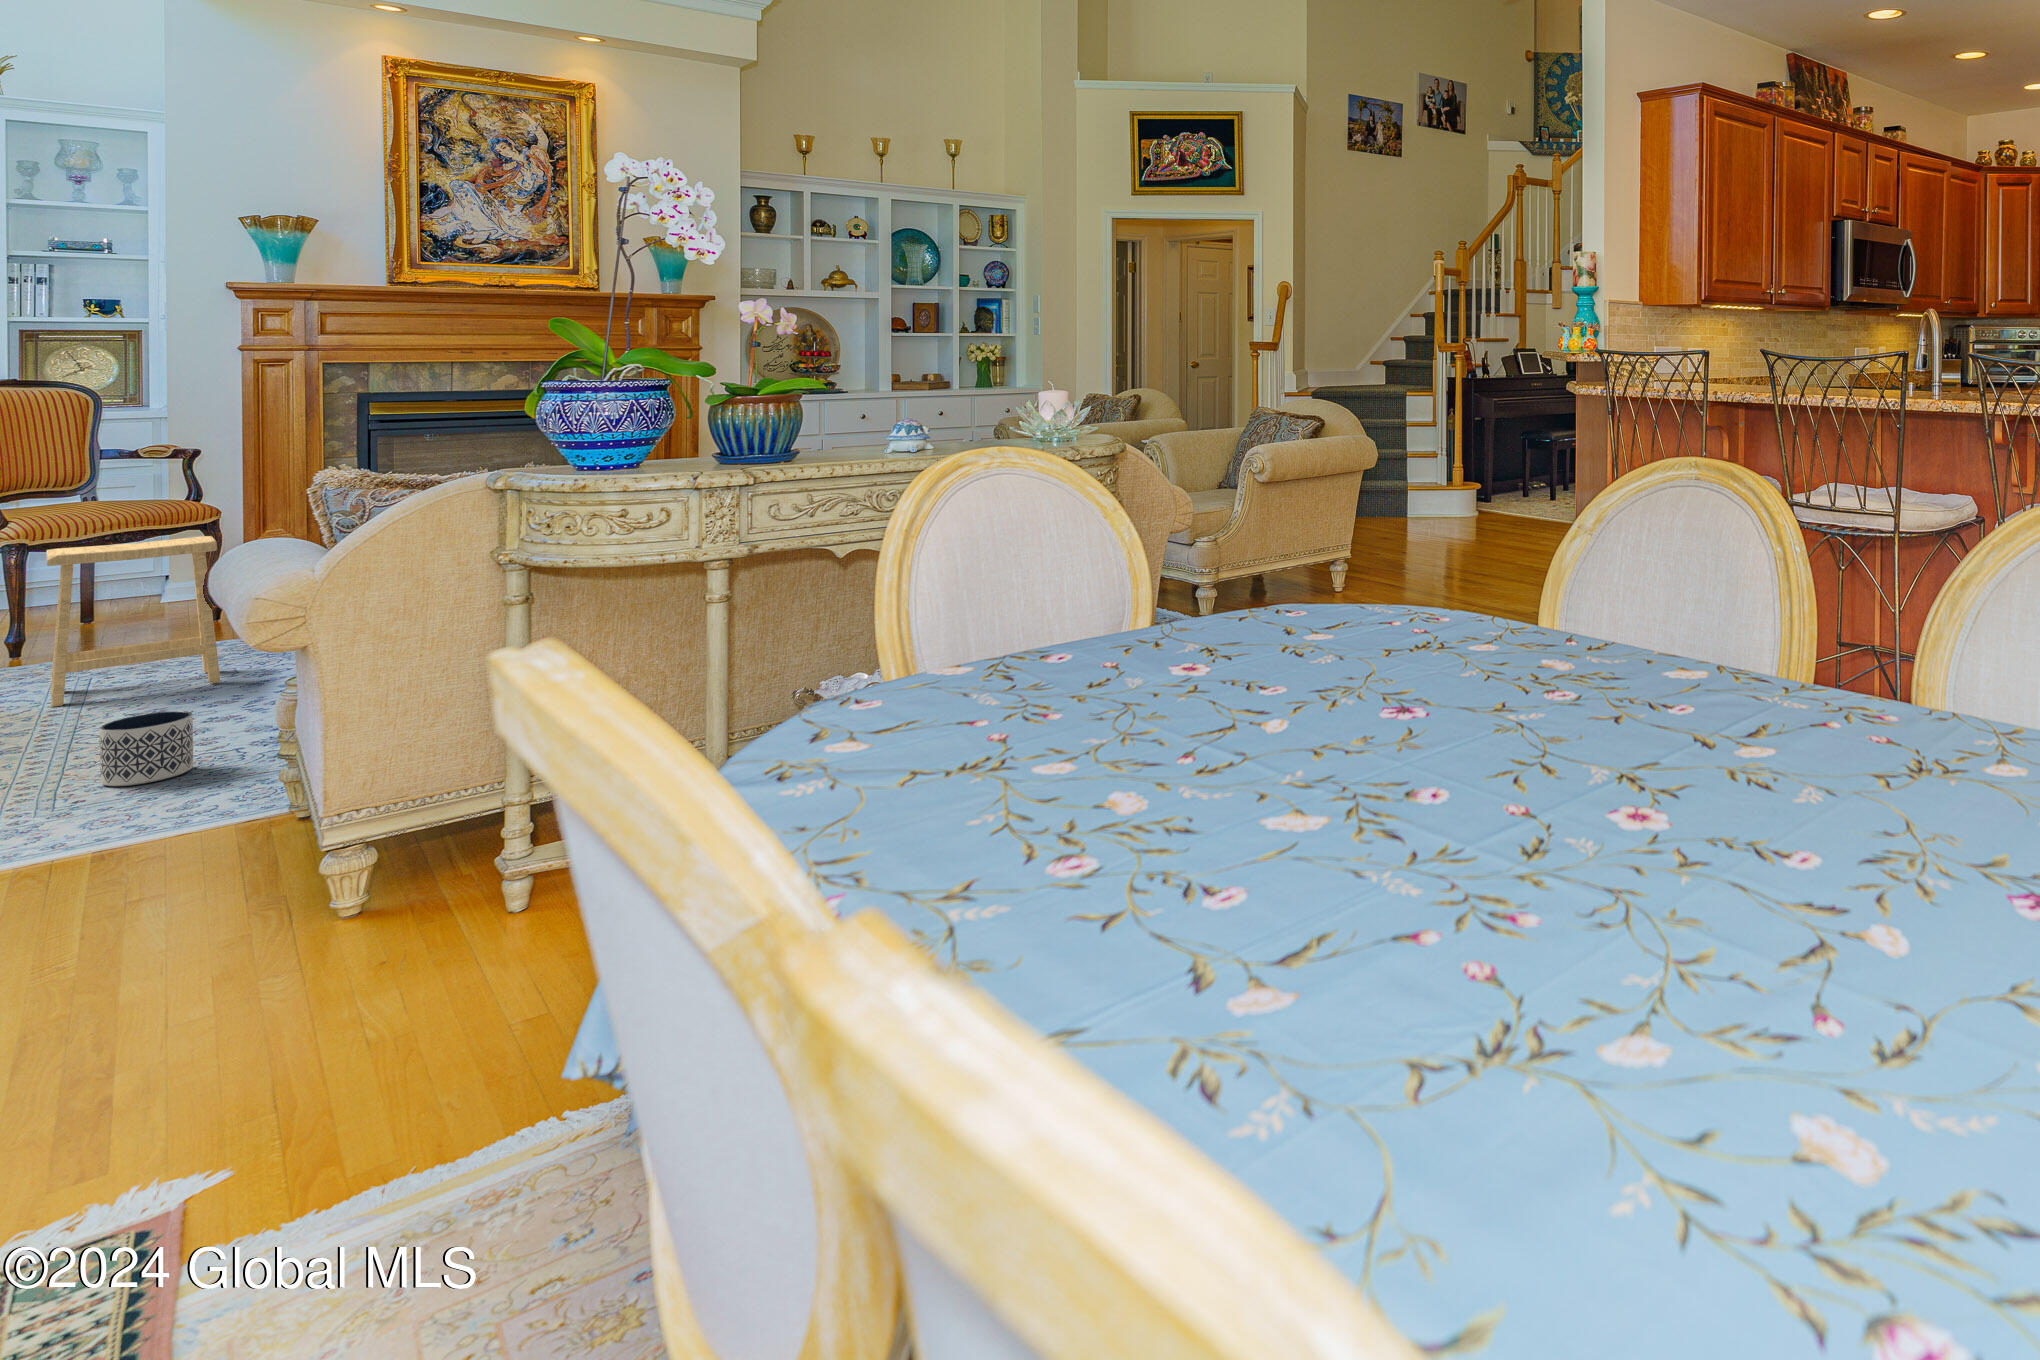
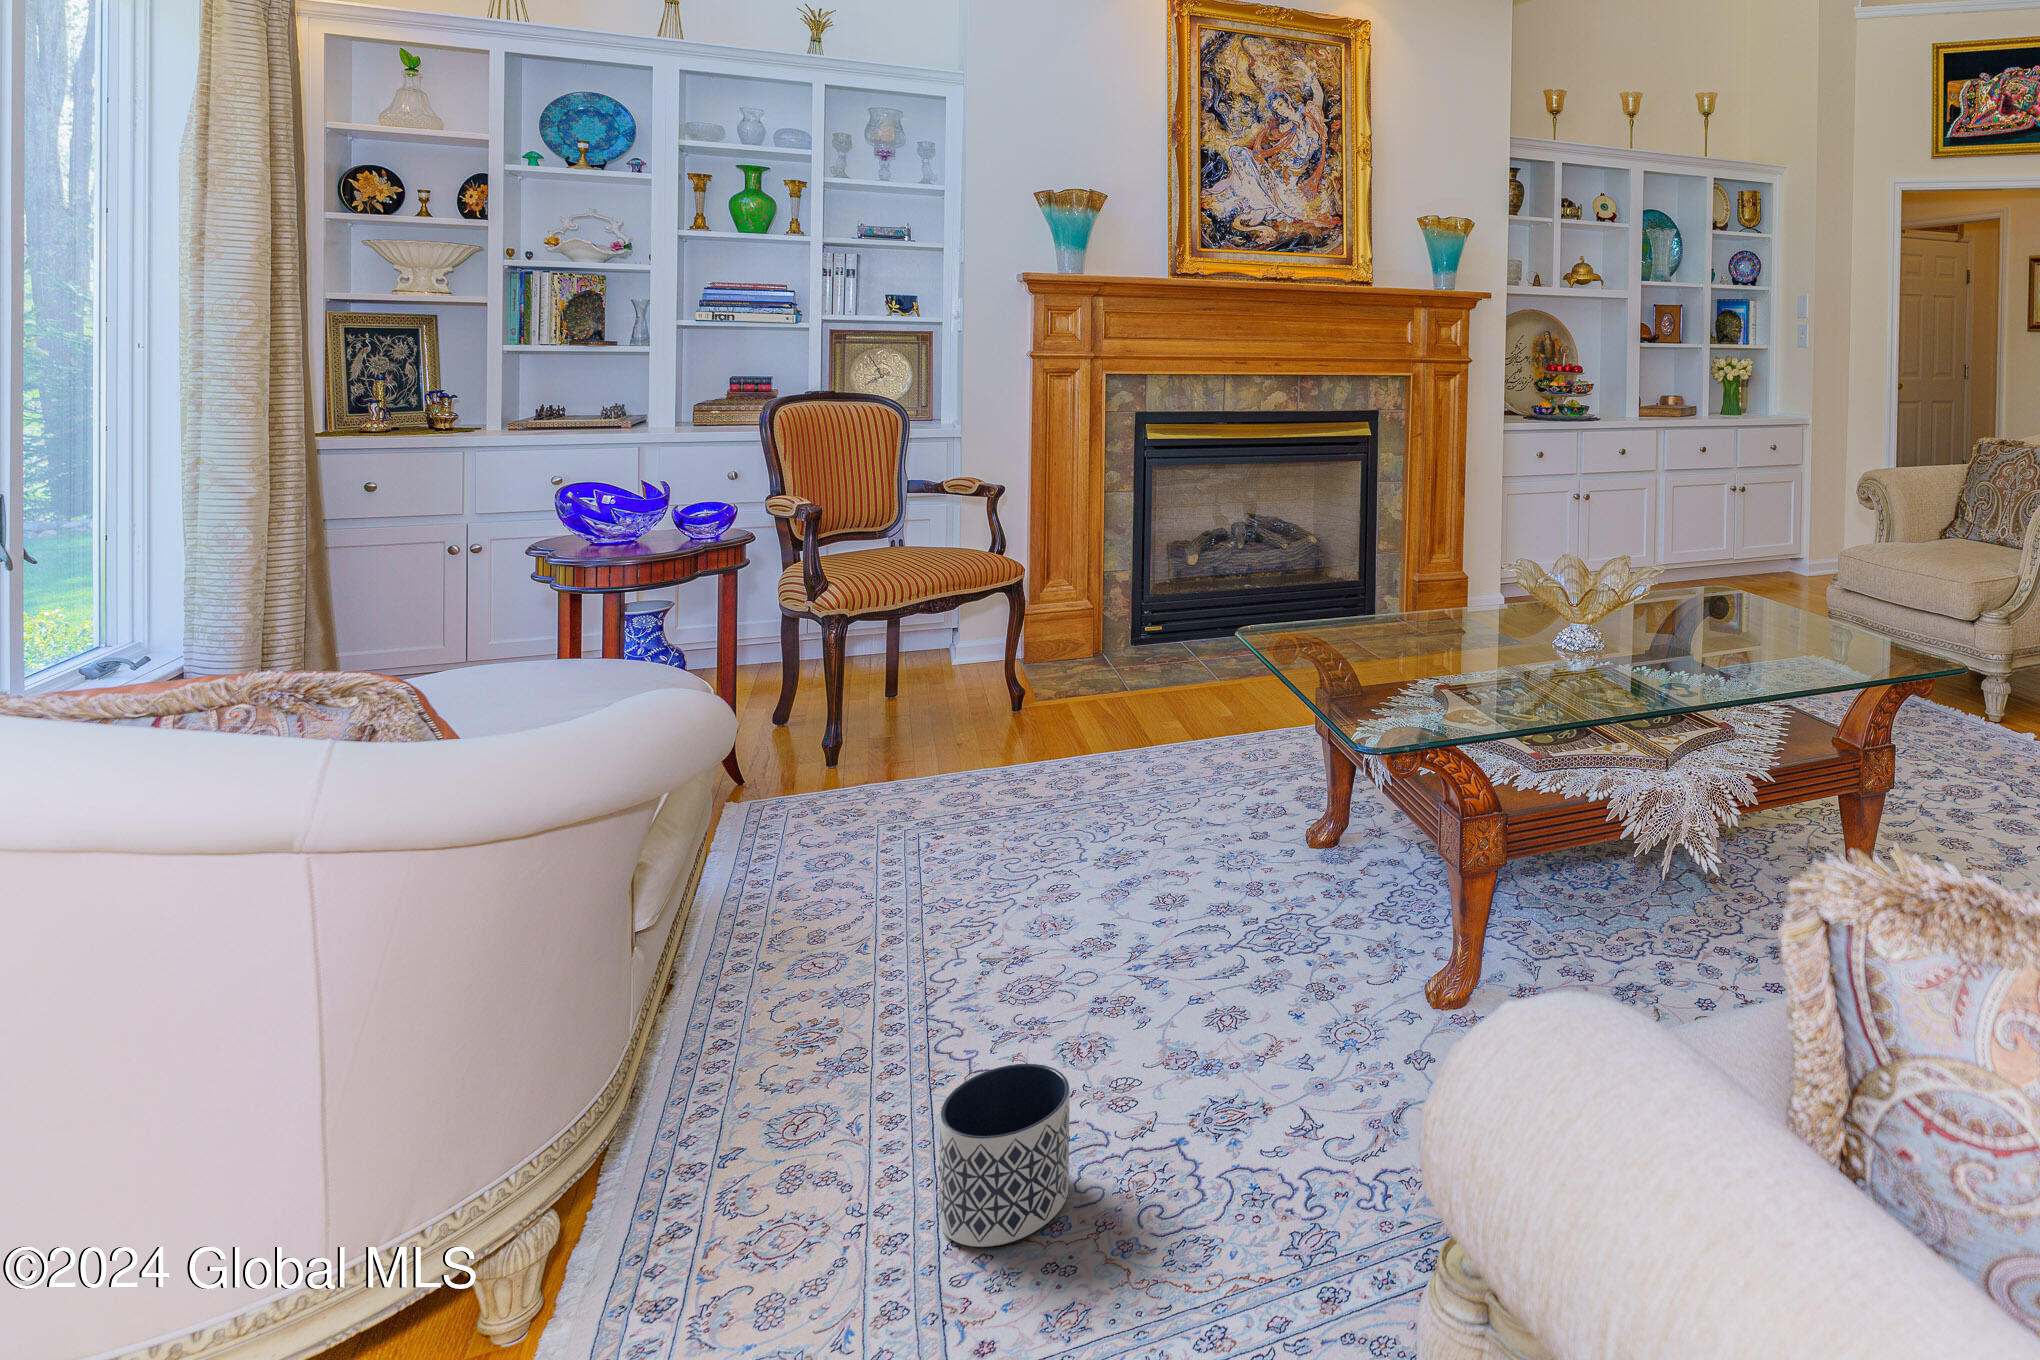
footstool: present [47,536,220,707] -> none [856,635,1042,897]

